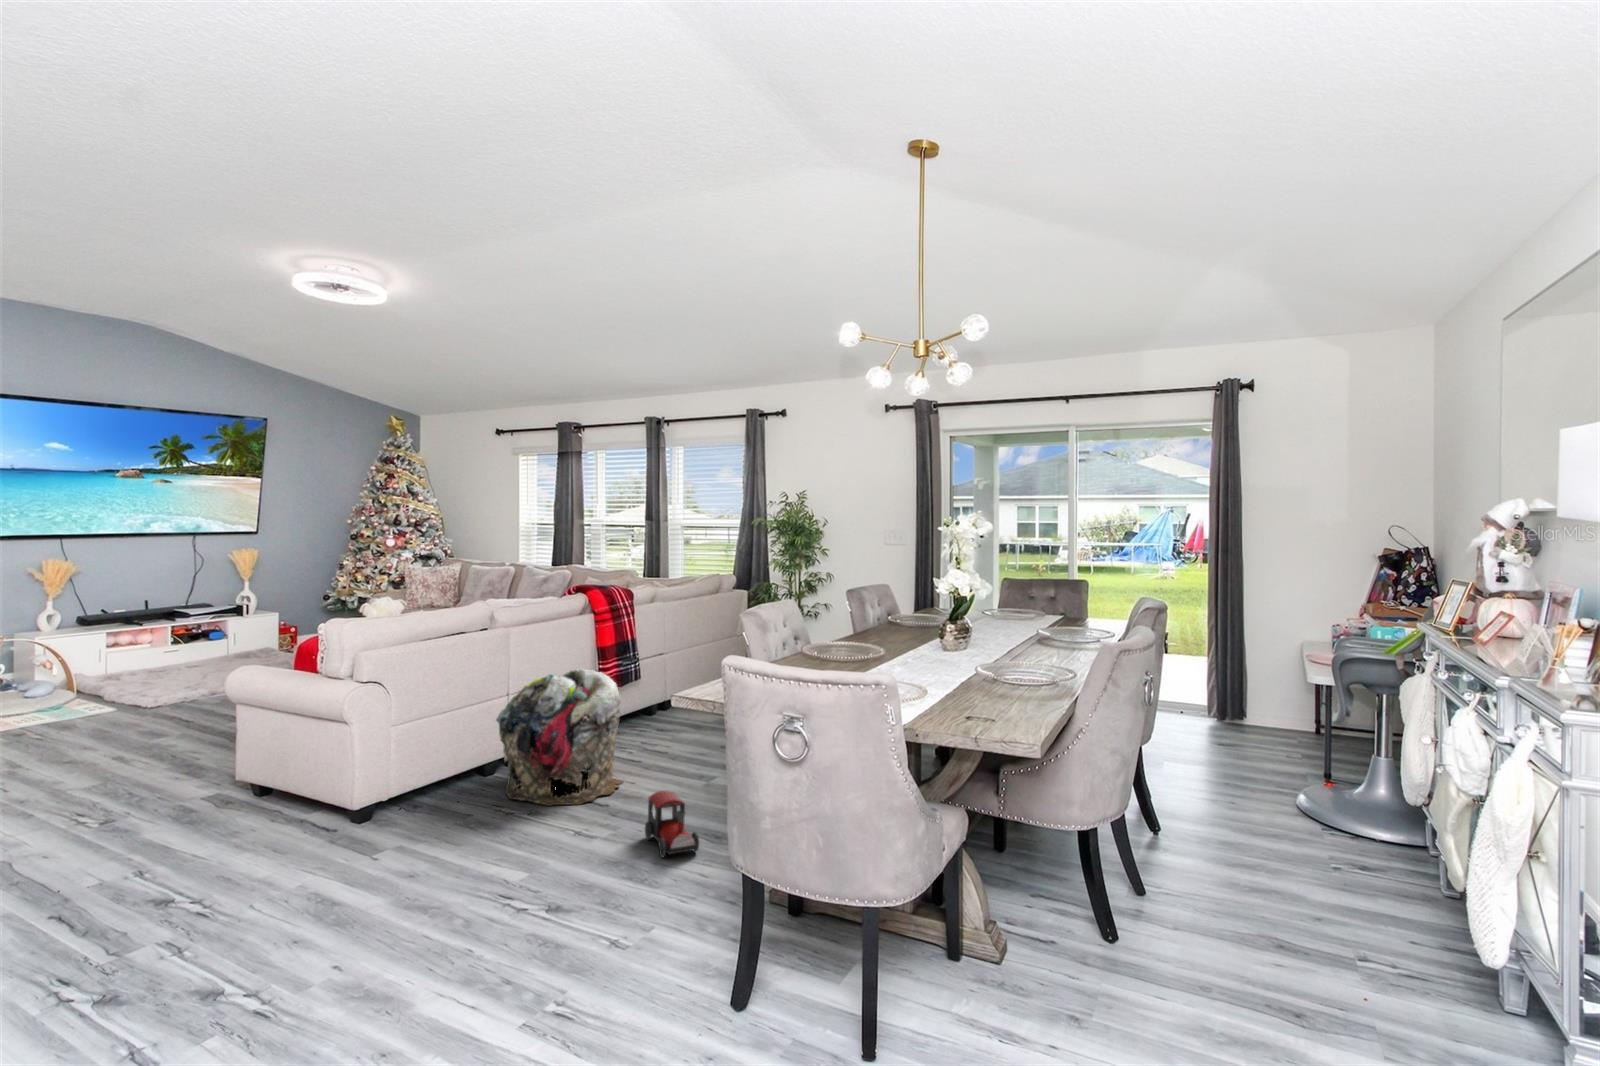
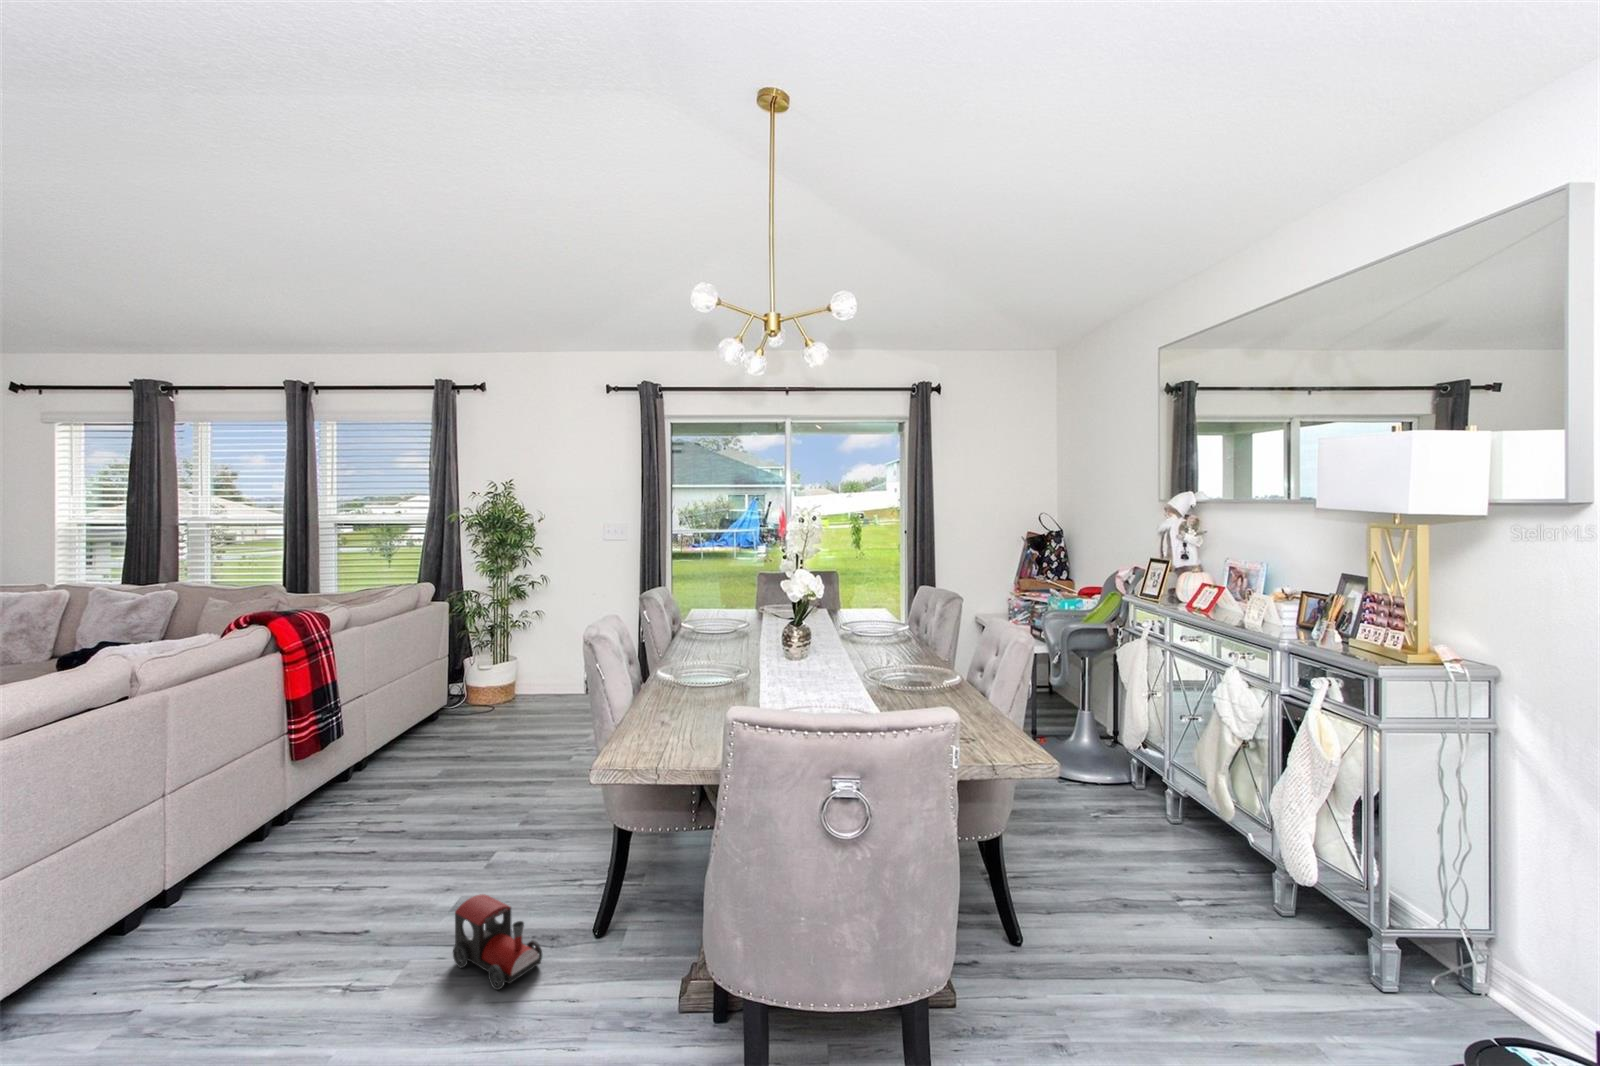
laundry basket: present [496,669,623,806] -> none [150,746,370,966]

